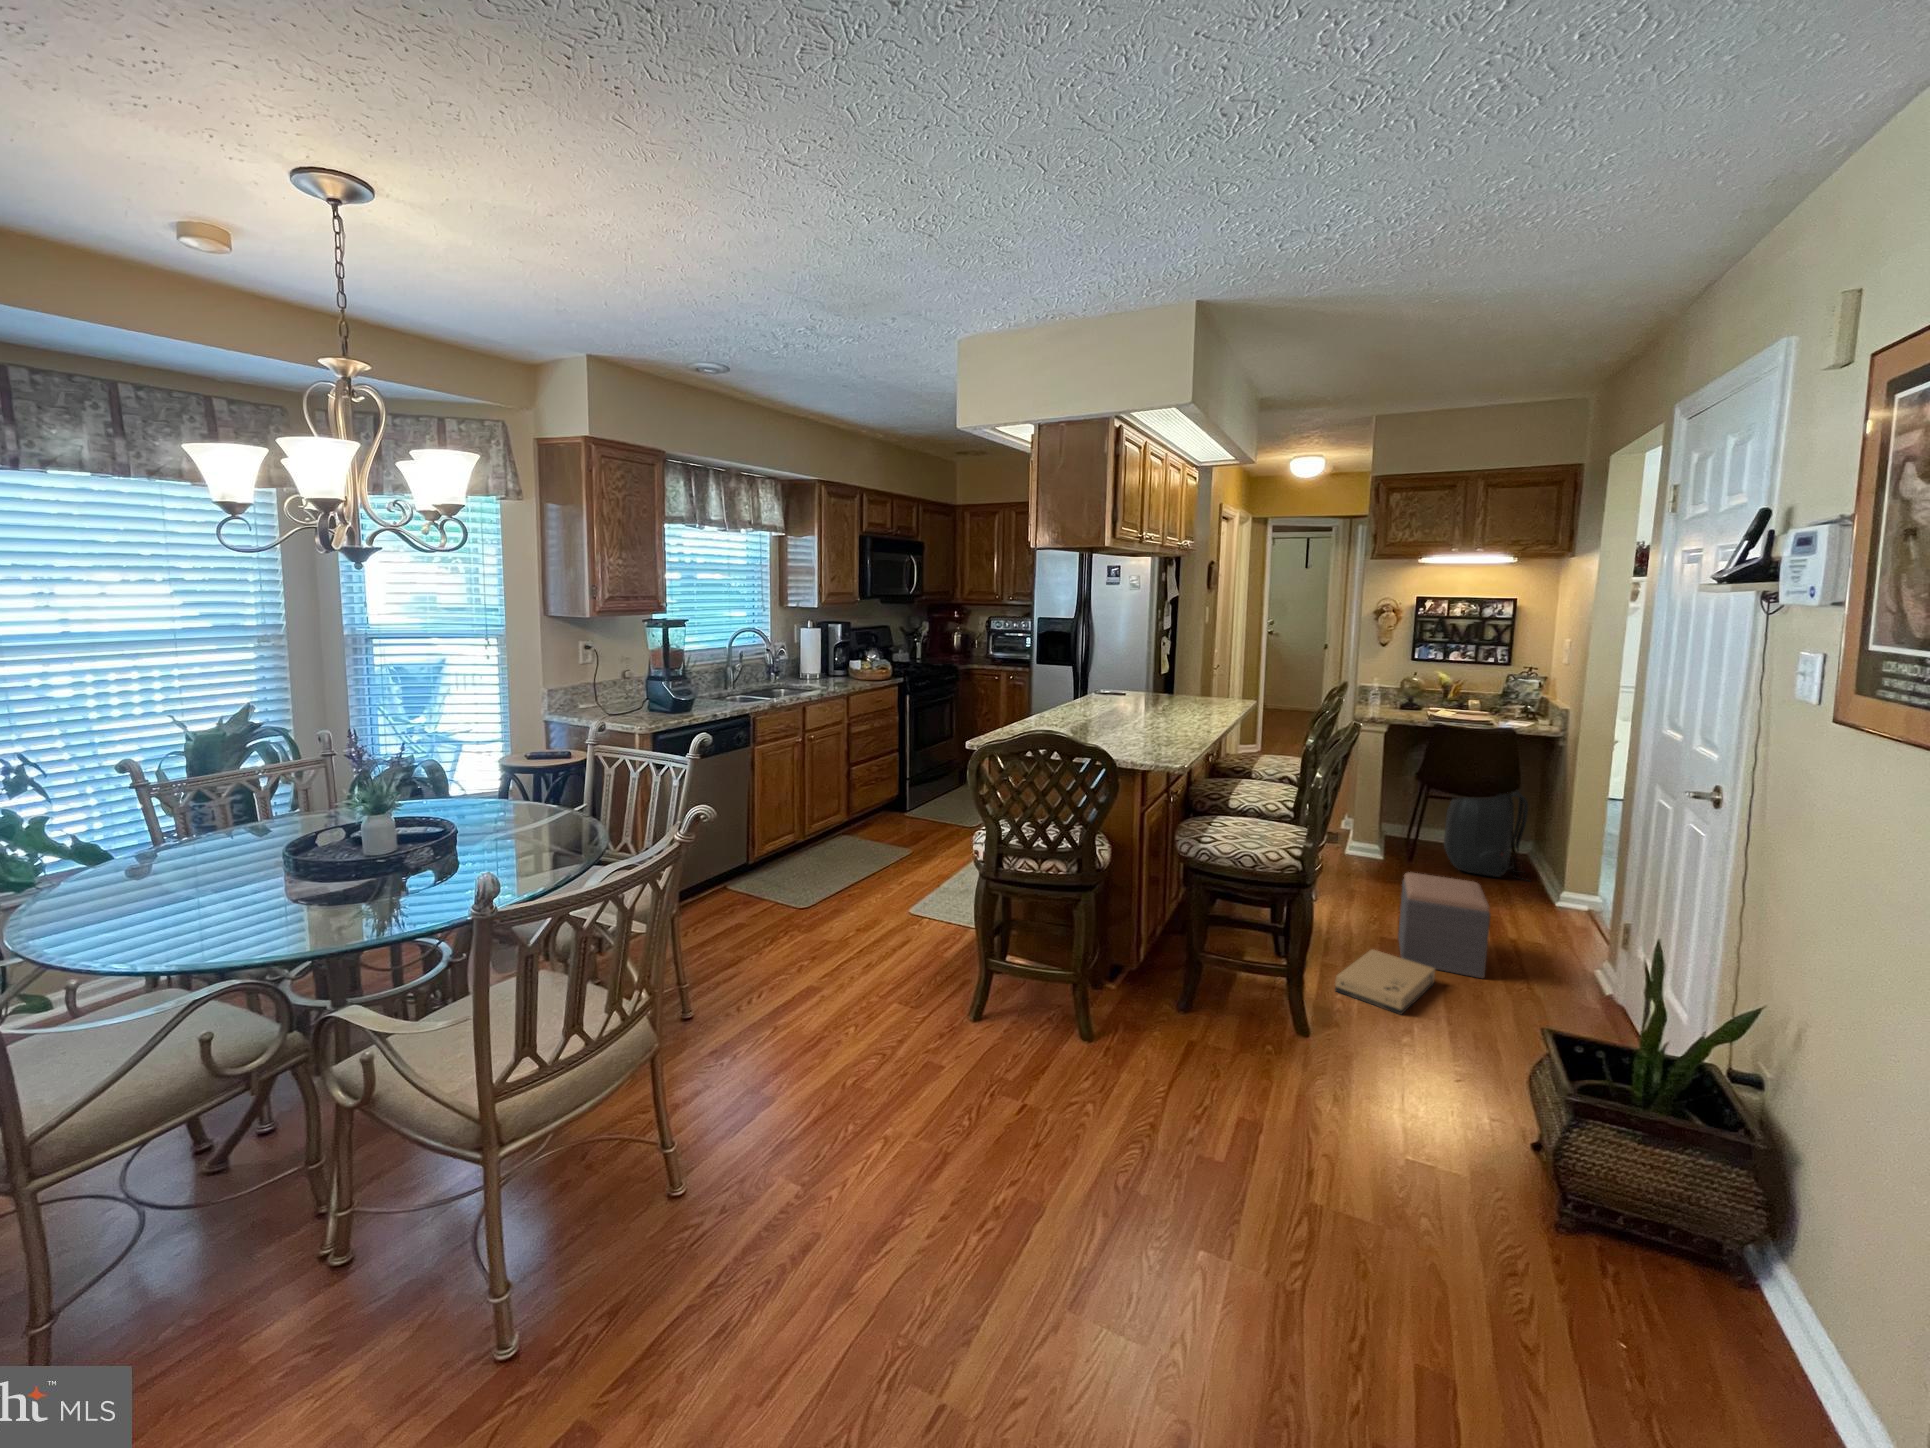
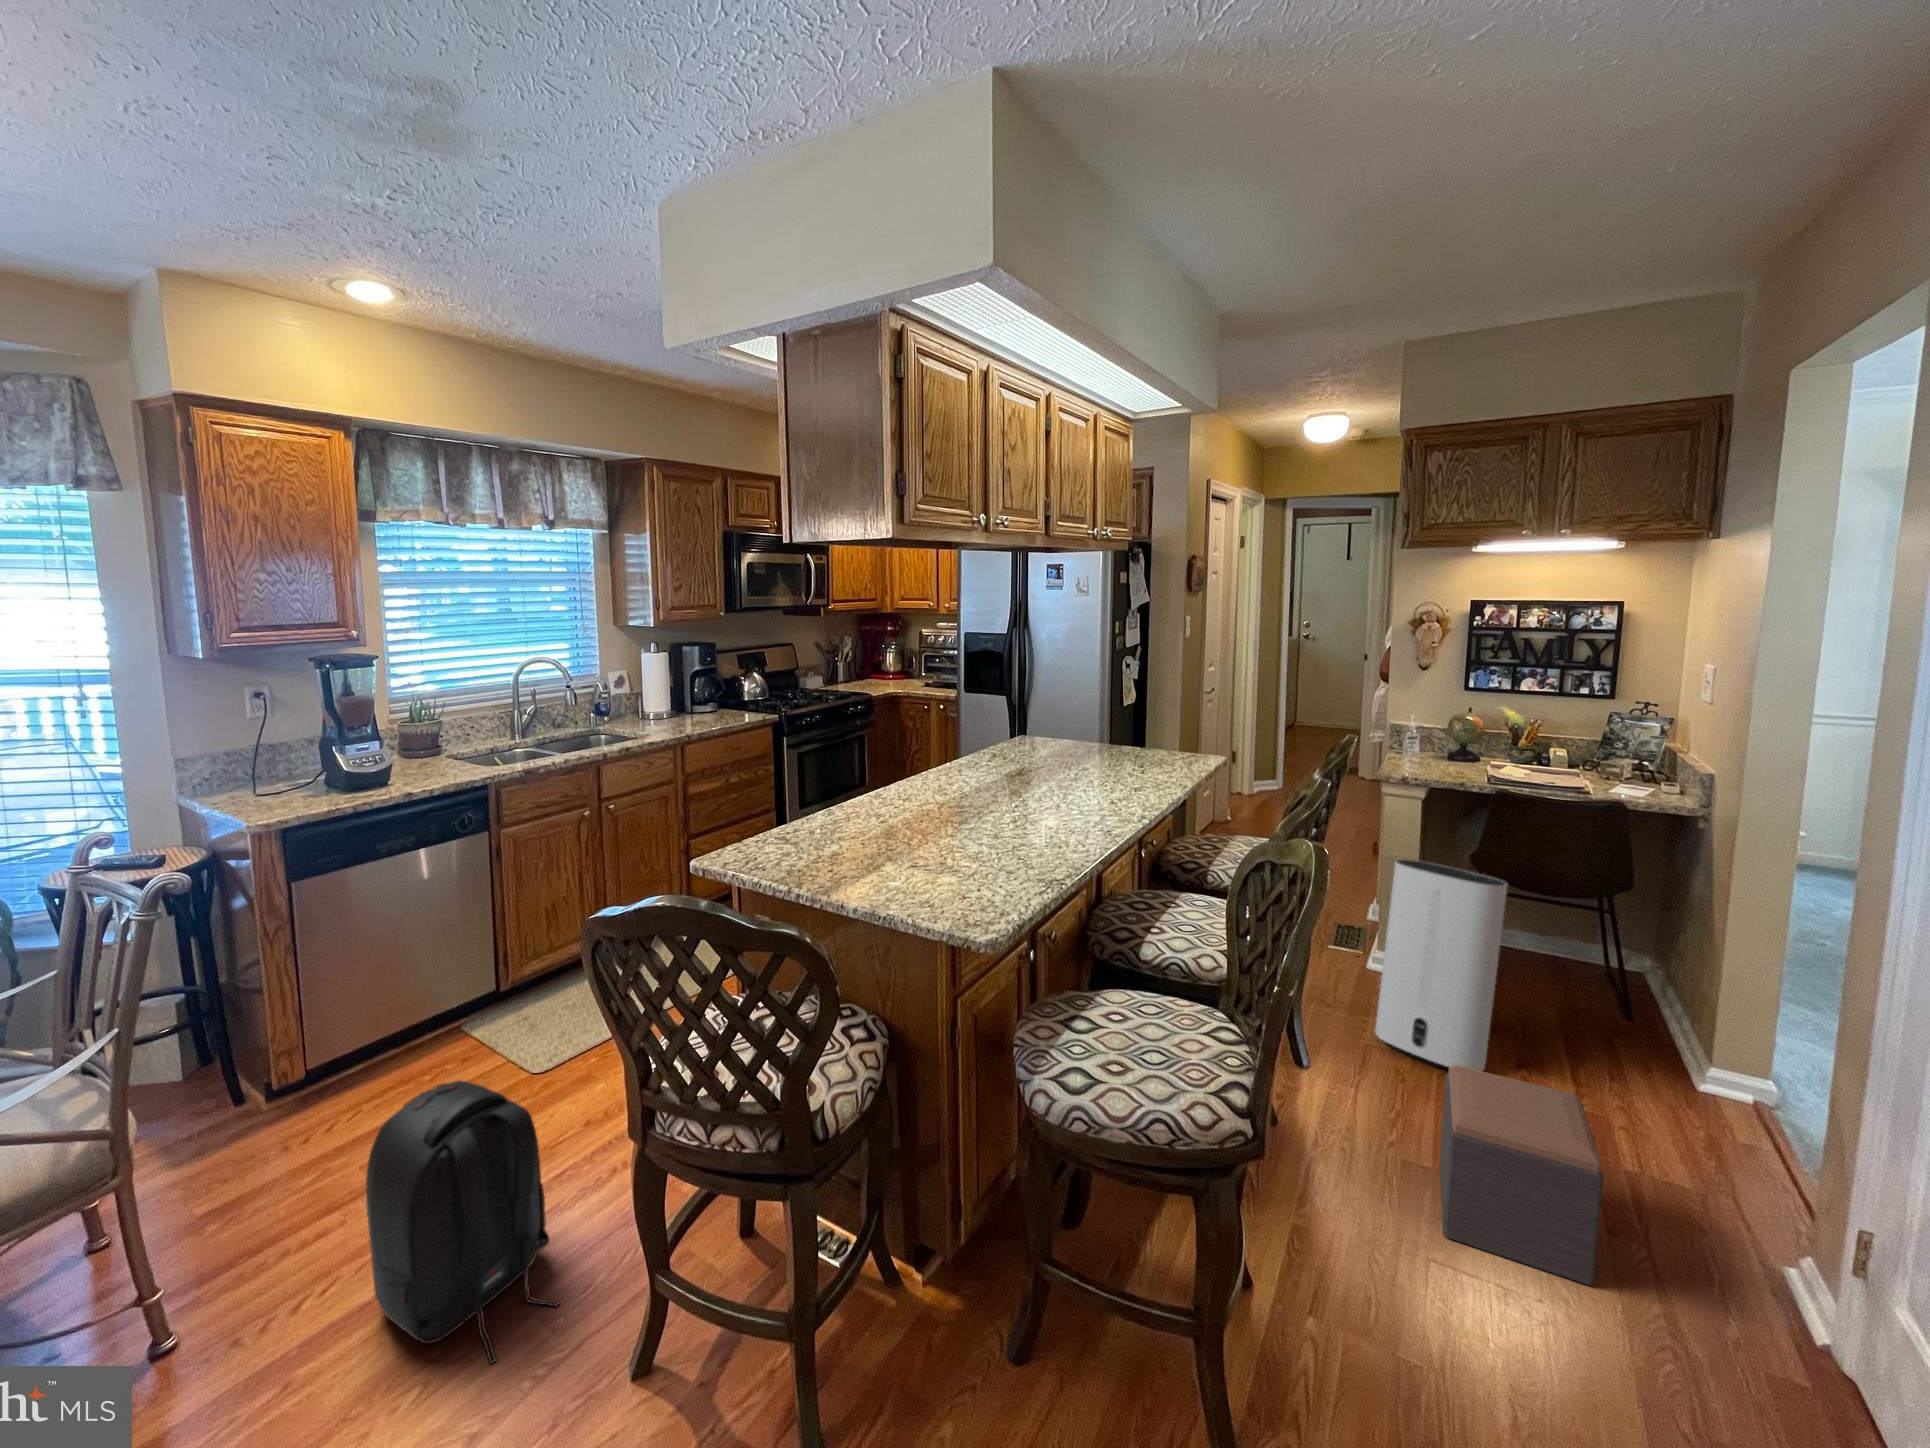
air purifier: none [1353,768,1440,899] -> present [1375,860,1507,1071]
backpack: present [1444,791,1528,878] -> present [366,1080,559,1363]
cardboard box: present [1335,949,1435,1014] -> none [1319,1214,1503,1403]

